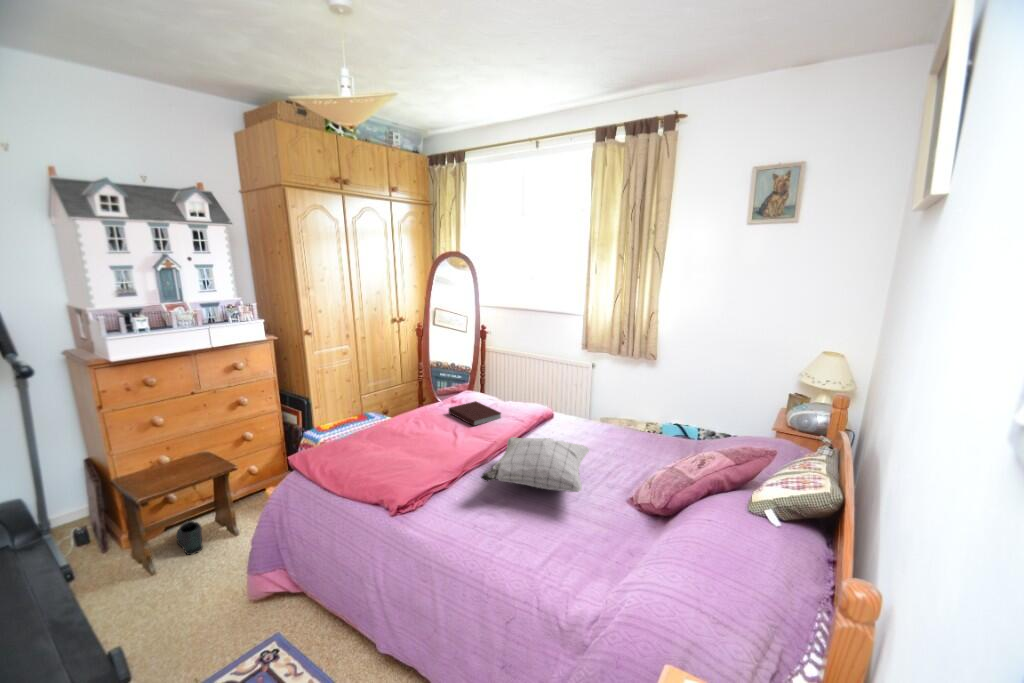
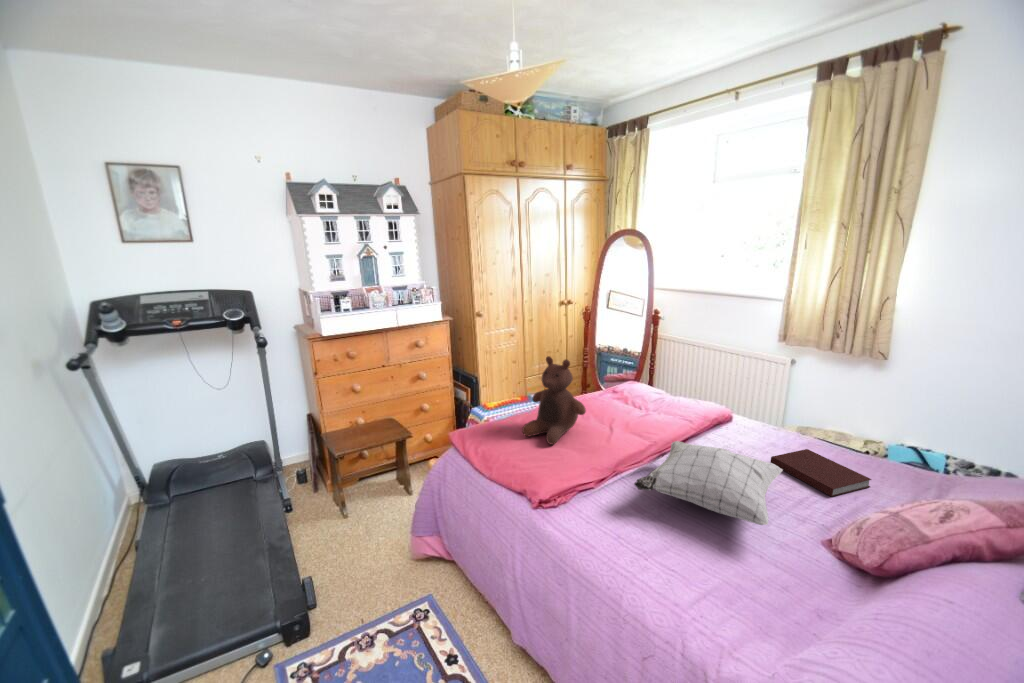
stuffed bear: none [371,372,432,456] -> present [522,356,586,444]
notebook: present [449,401,501,426] -> present [771,449,871,497]
shoe: present [176,521,203,555] -> none [367,474,385,504]

